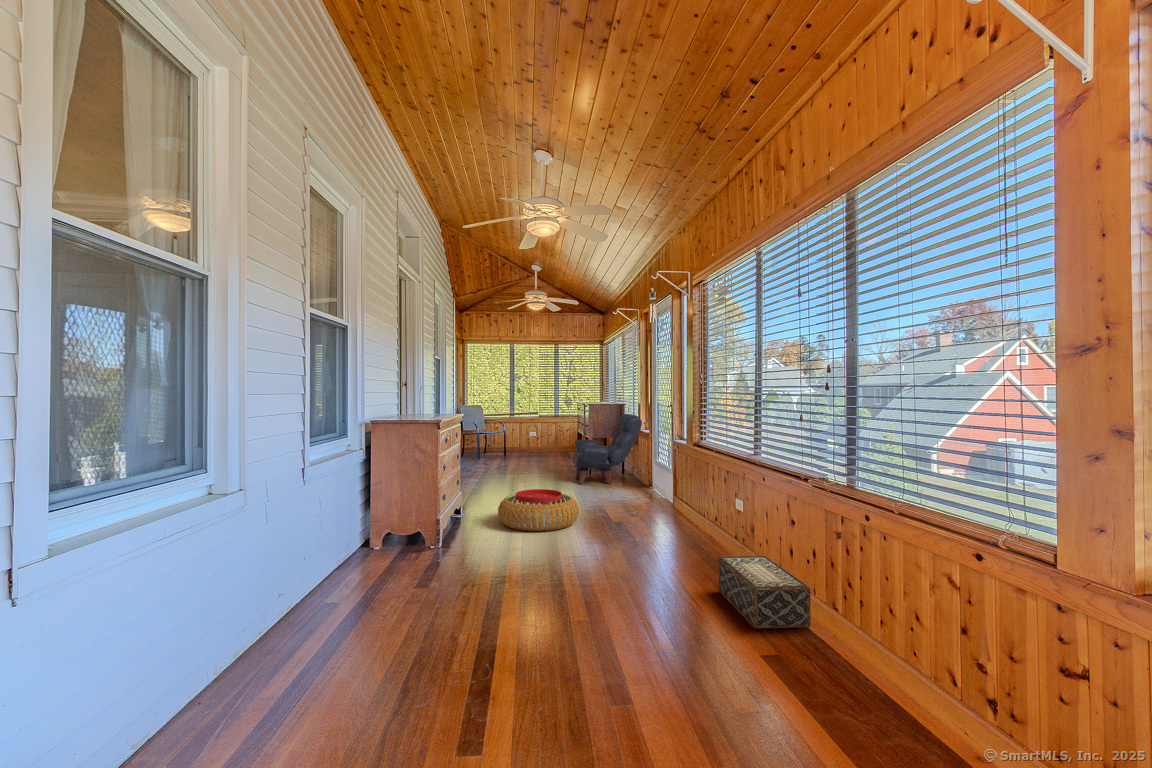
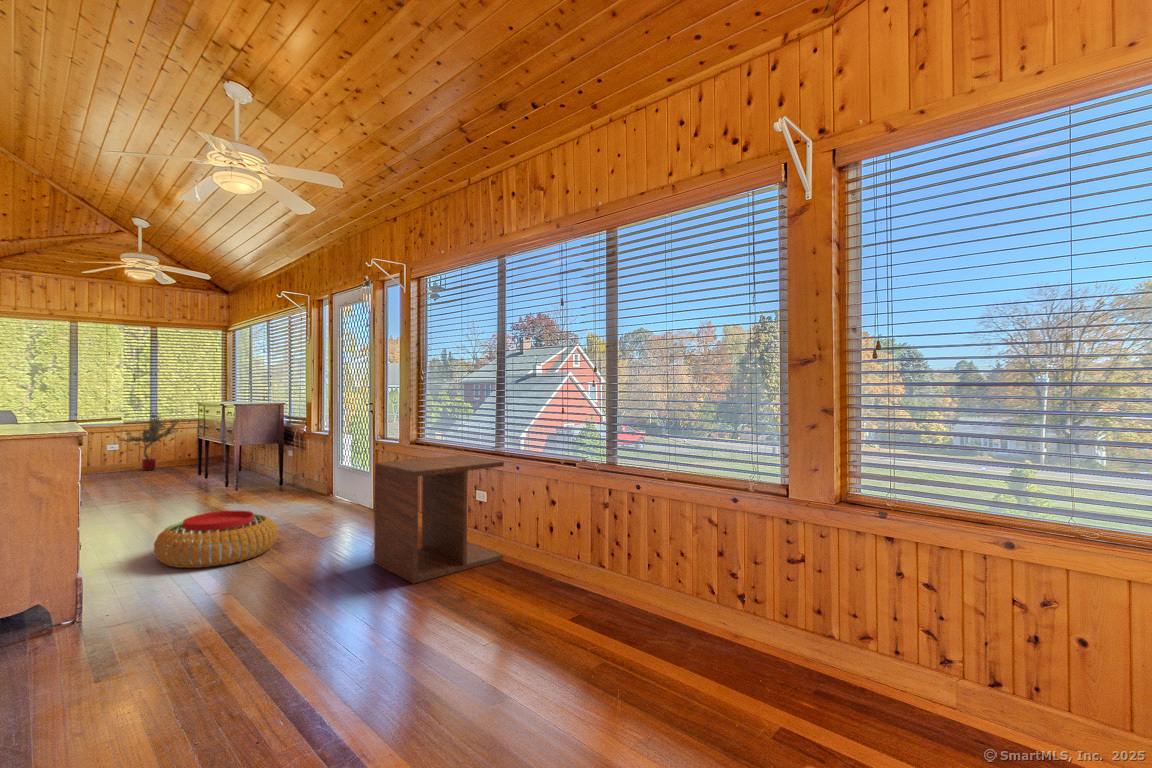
potted tree: none [532,410,568,454] -> present [120,413,178,471]
armchair: present [573,414,642,484] -> none [217,414,314,501]
side table: none [634,461,753,579] -> present [374,455,504,584]
woven basket: present [719,556,811,629] -> none [487,536,579,600]

